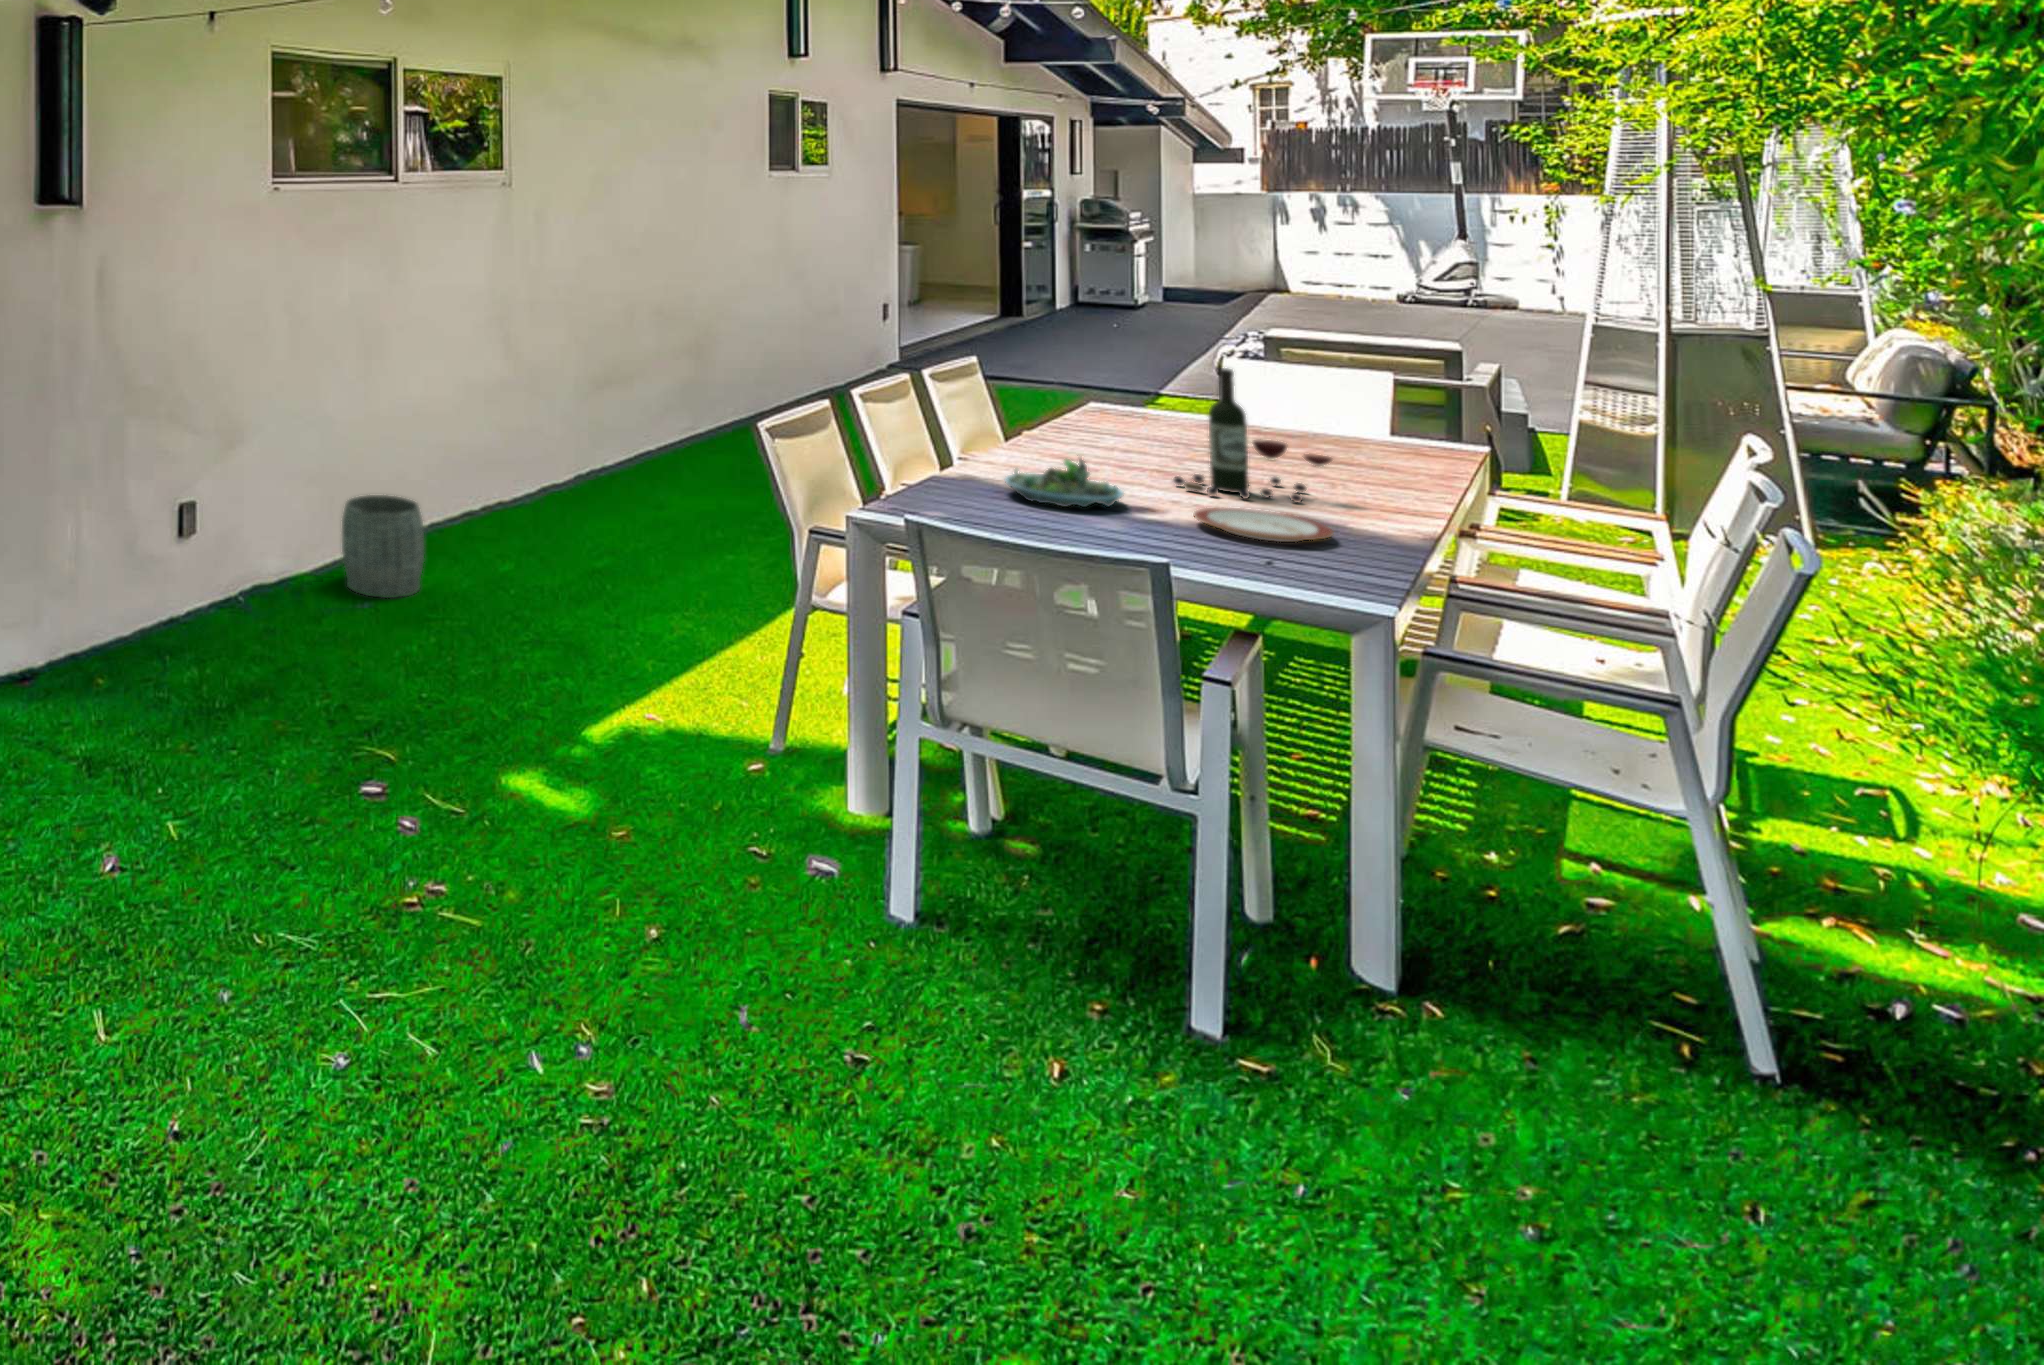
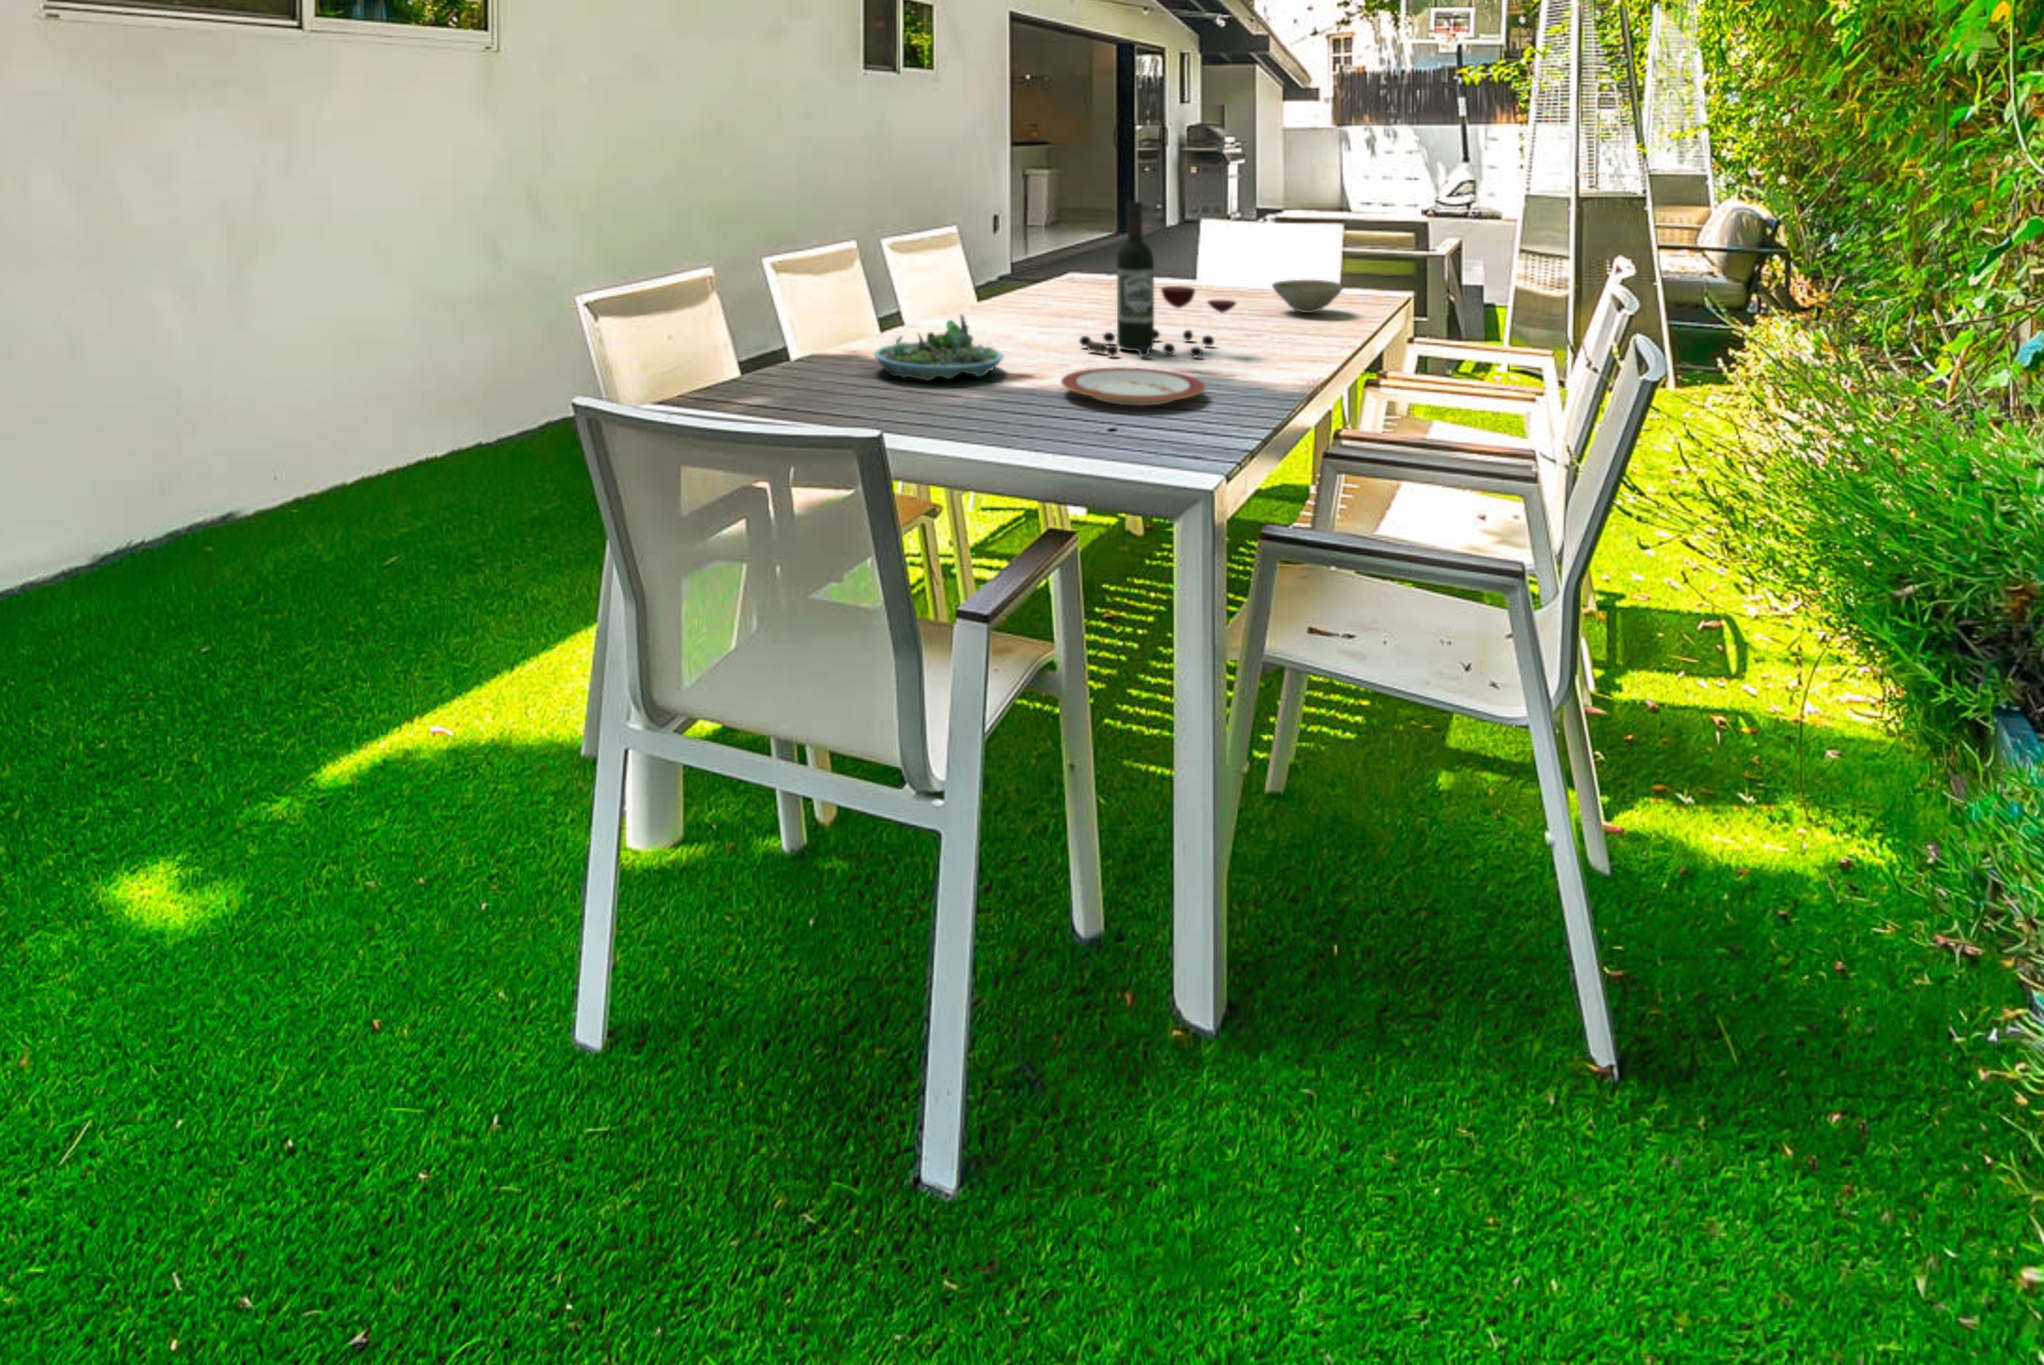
bowl: none [1341,433,1422,465] -> present [1272,280,1343,313]
woven basket: present [342,495,424,598] -> none [179,430,298,566]

